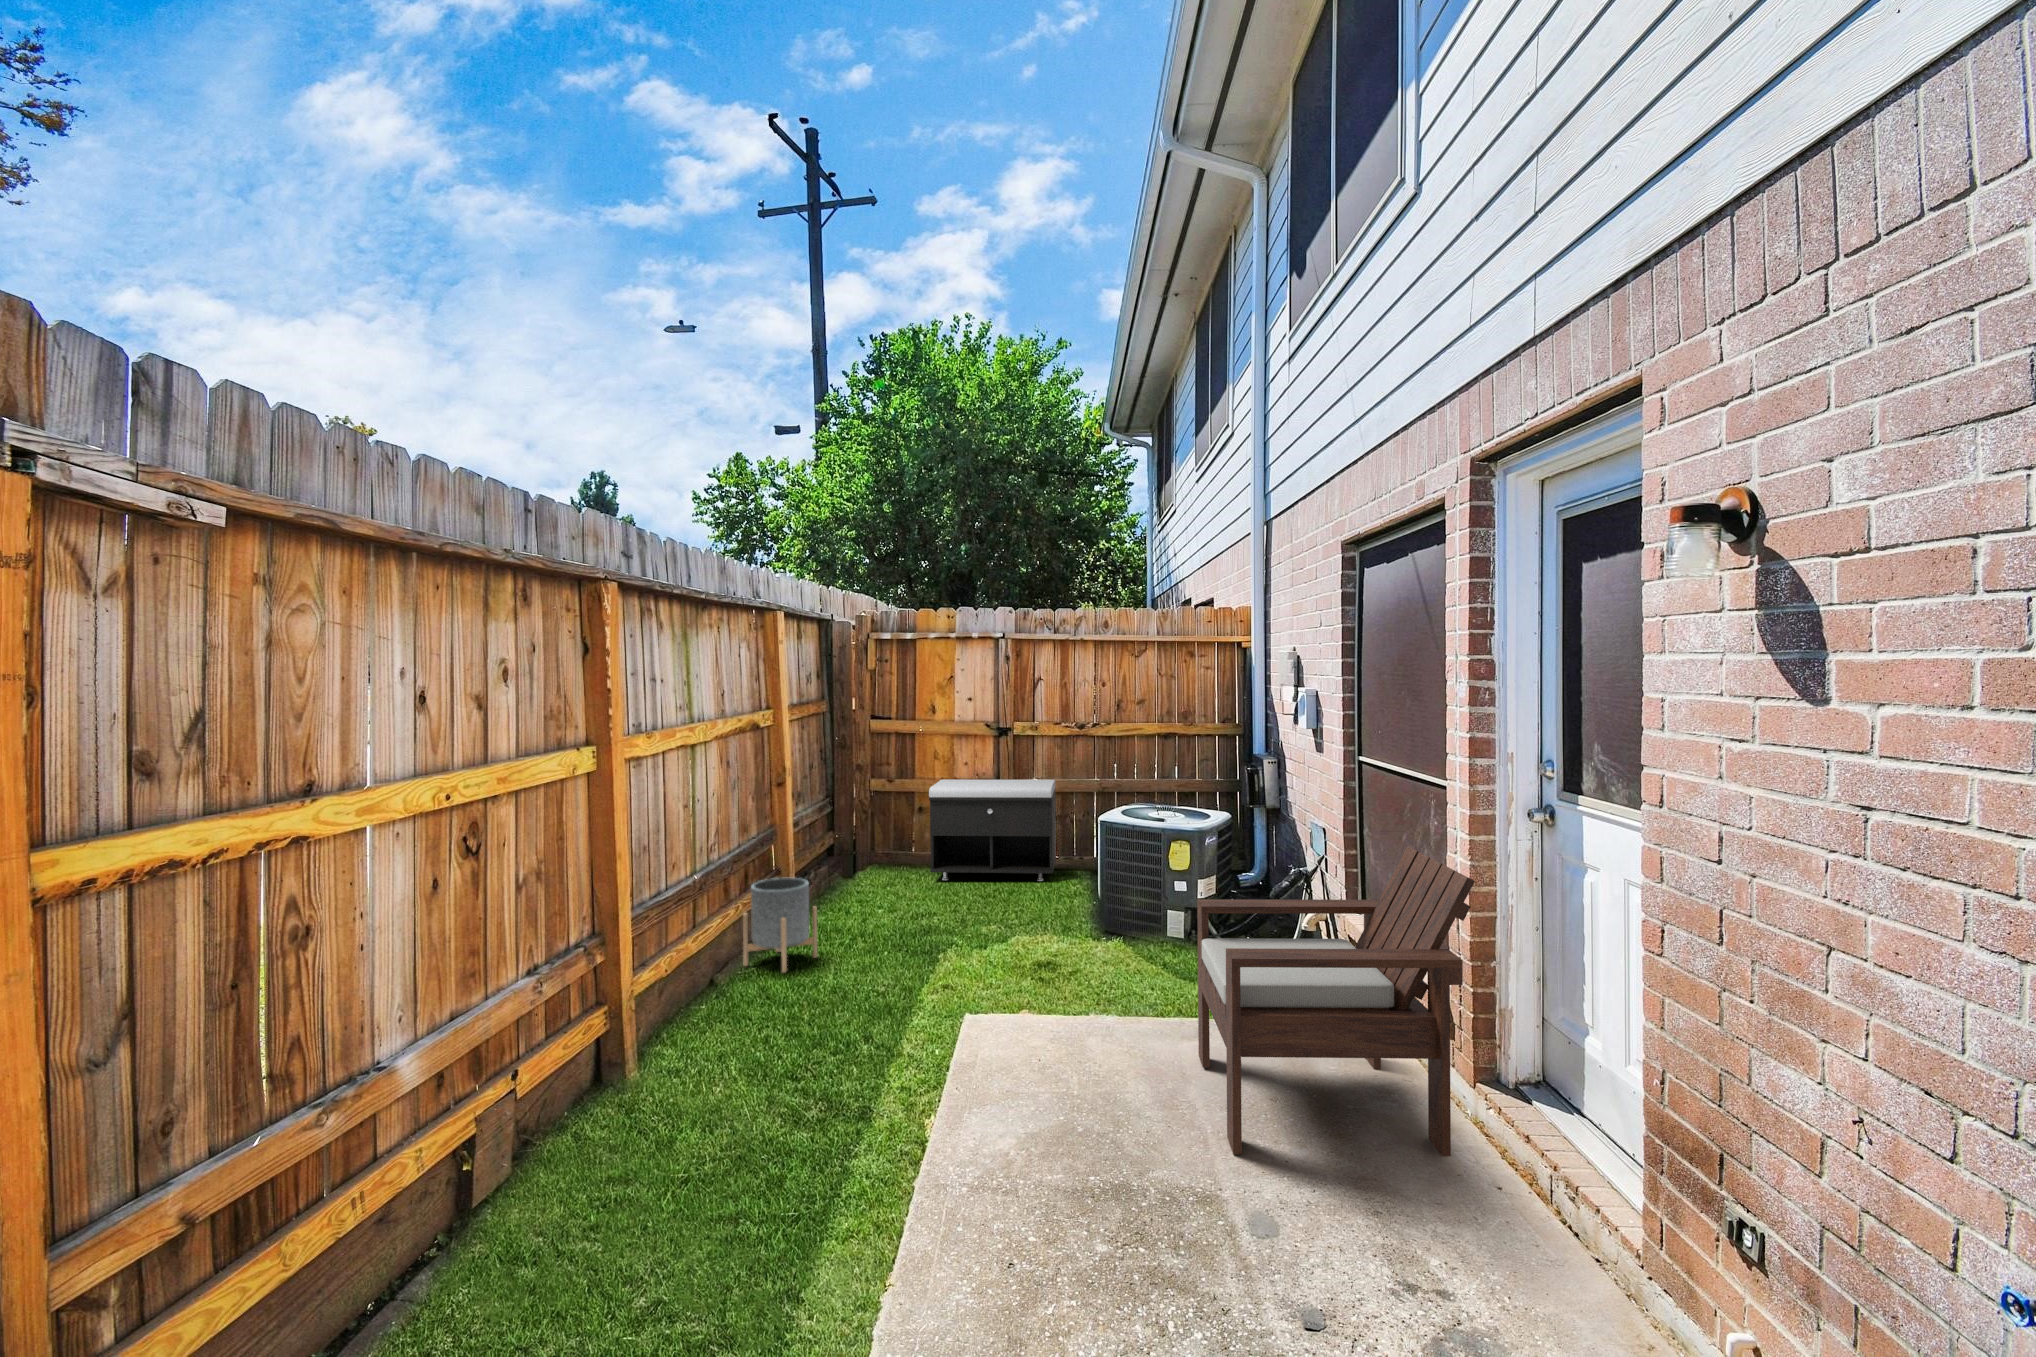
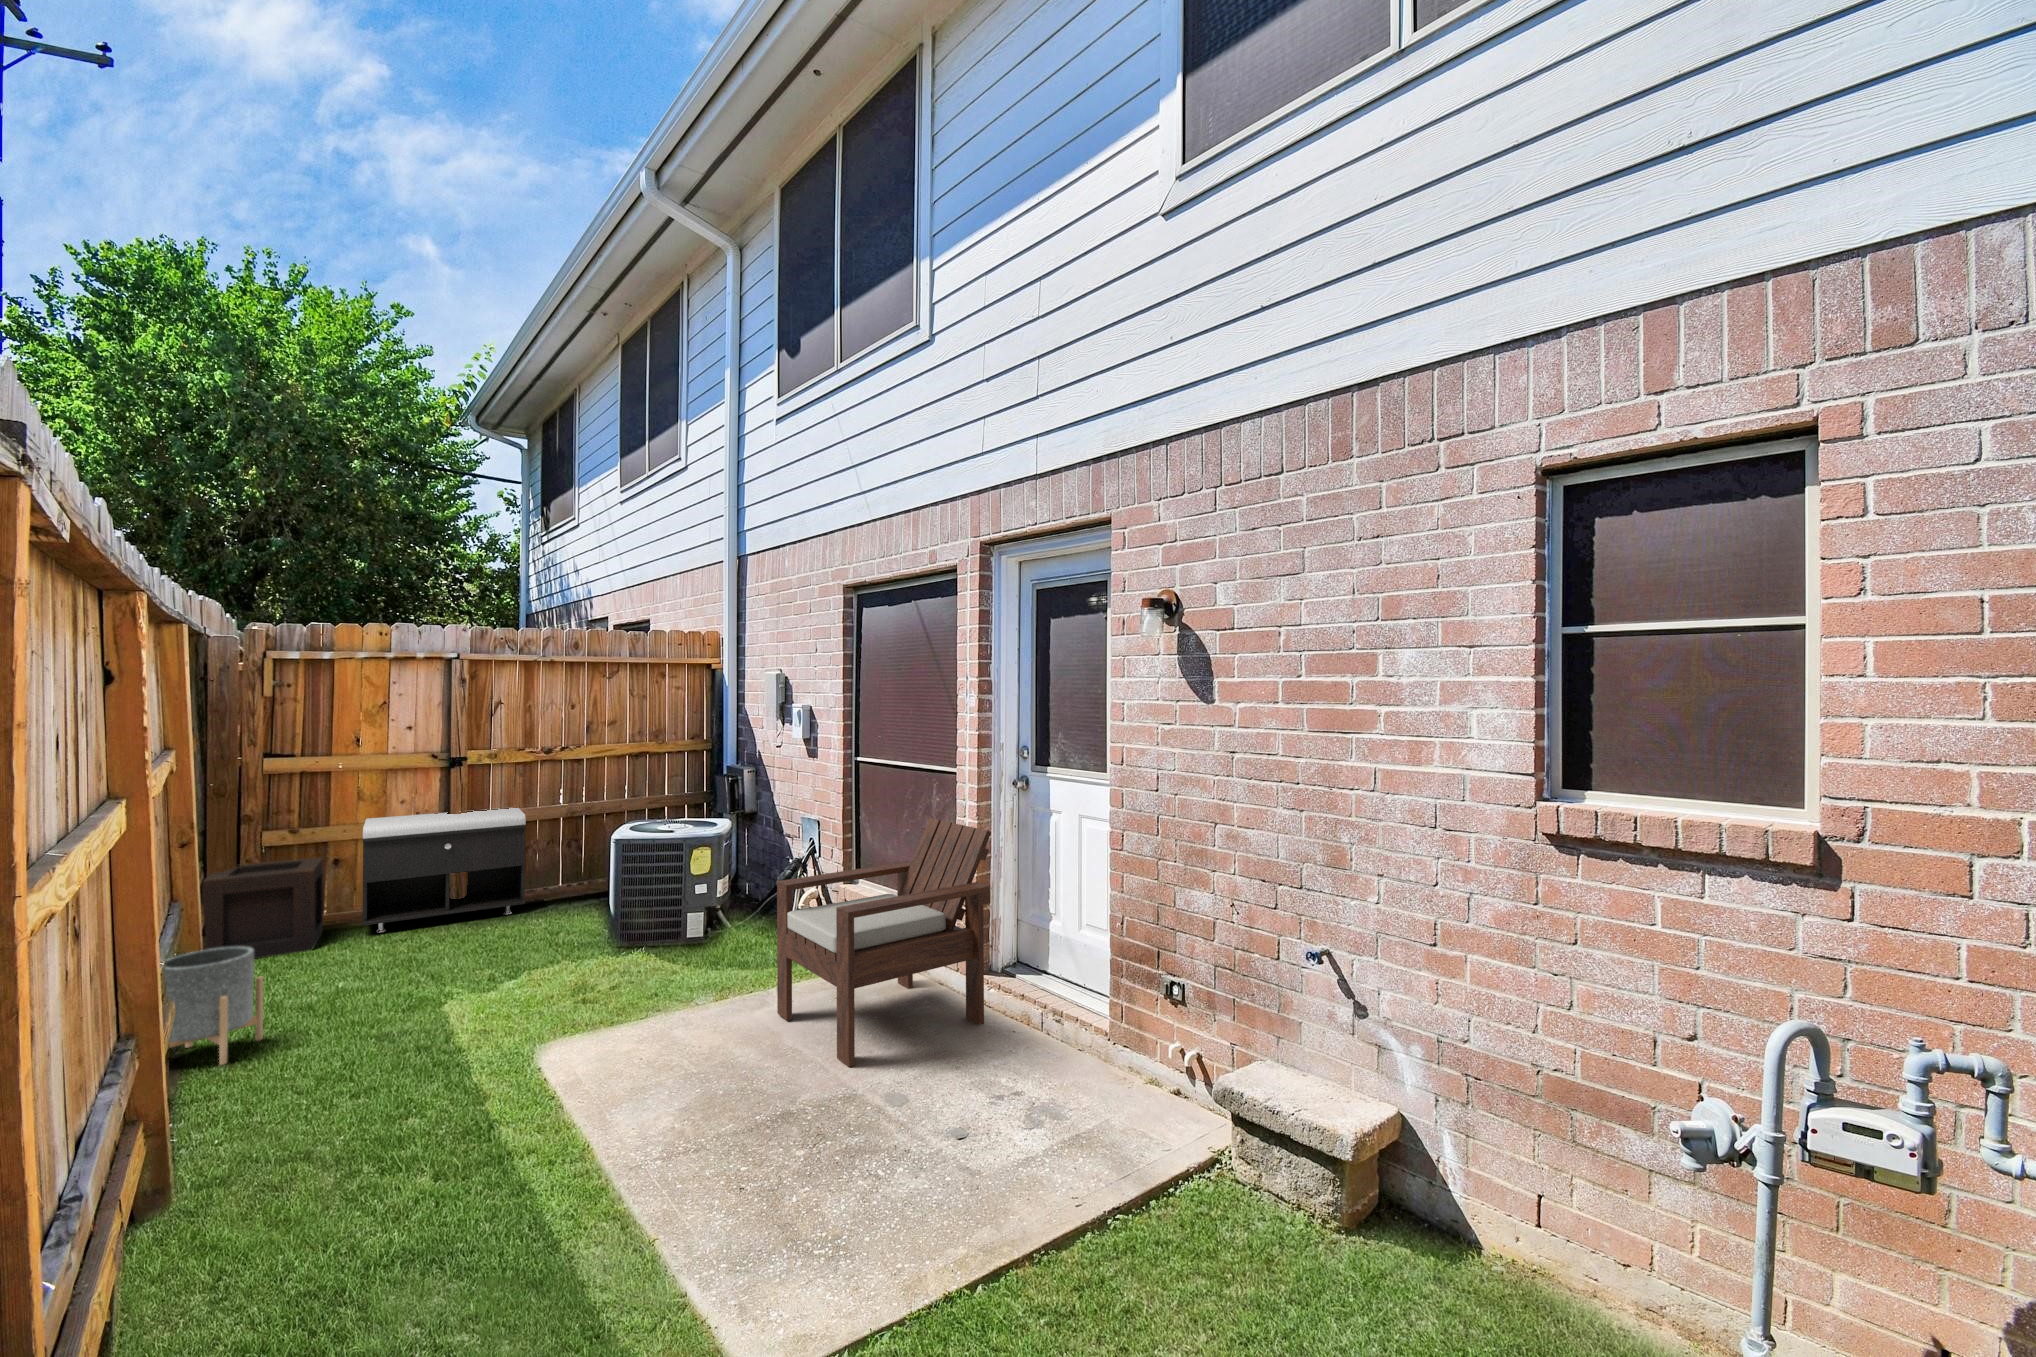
wooden crate: none [828,809,912,888] -> present [202,857,324,959]

